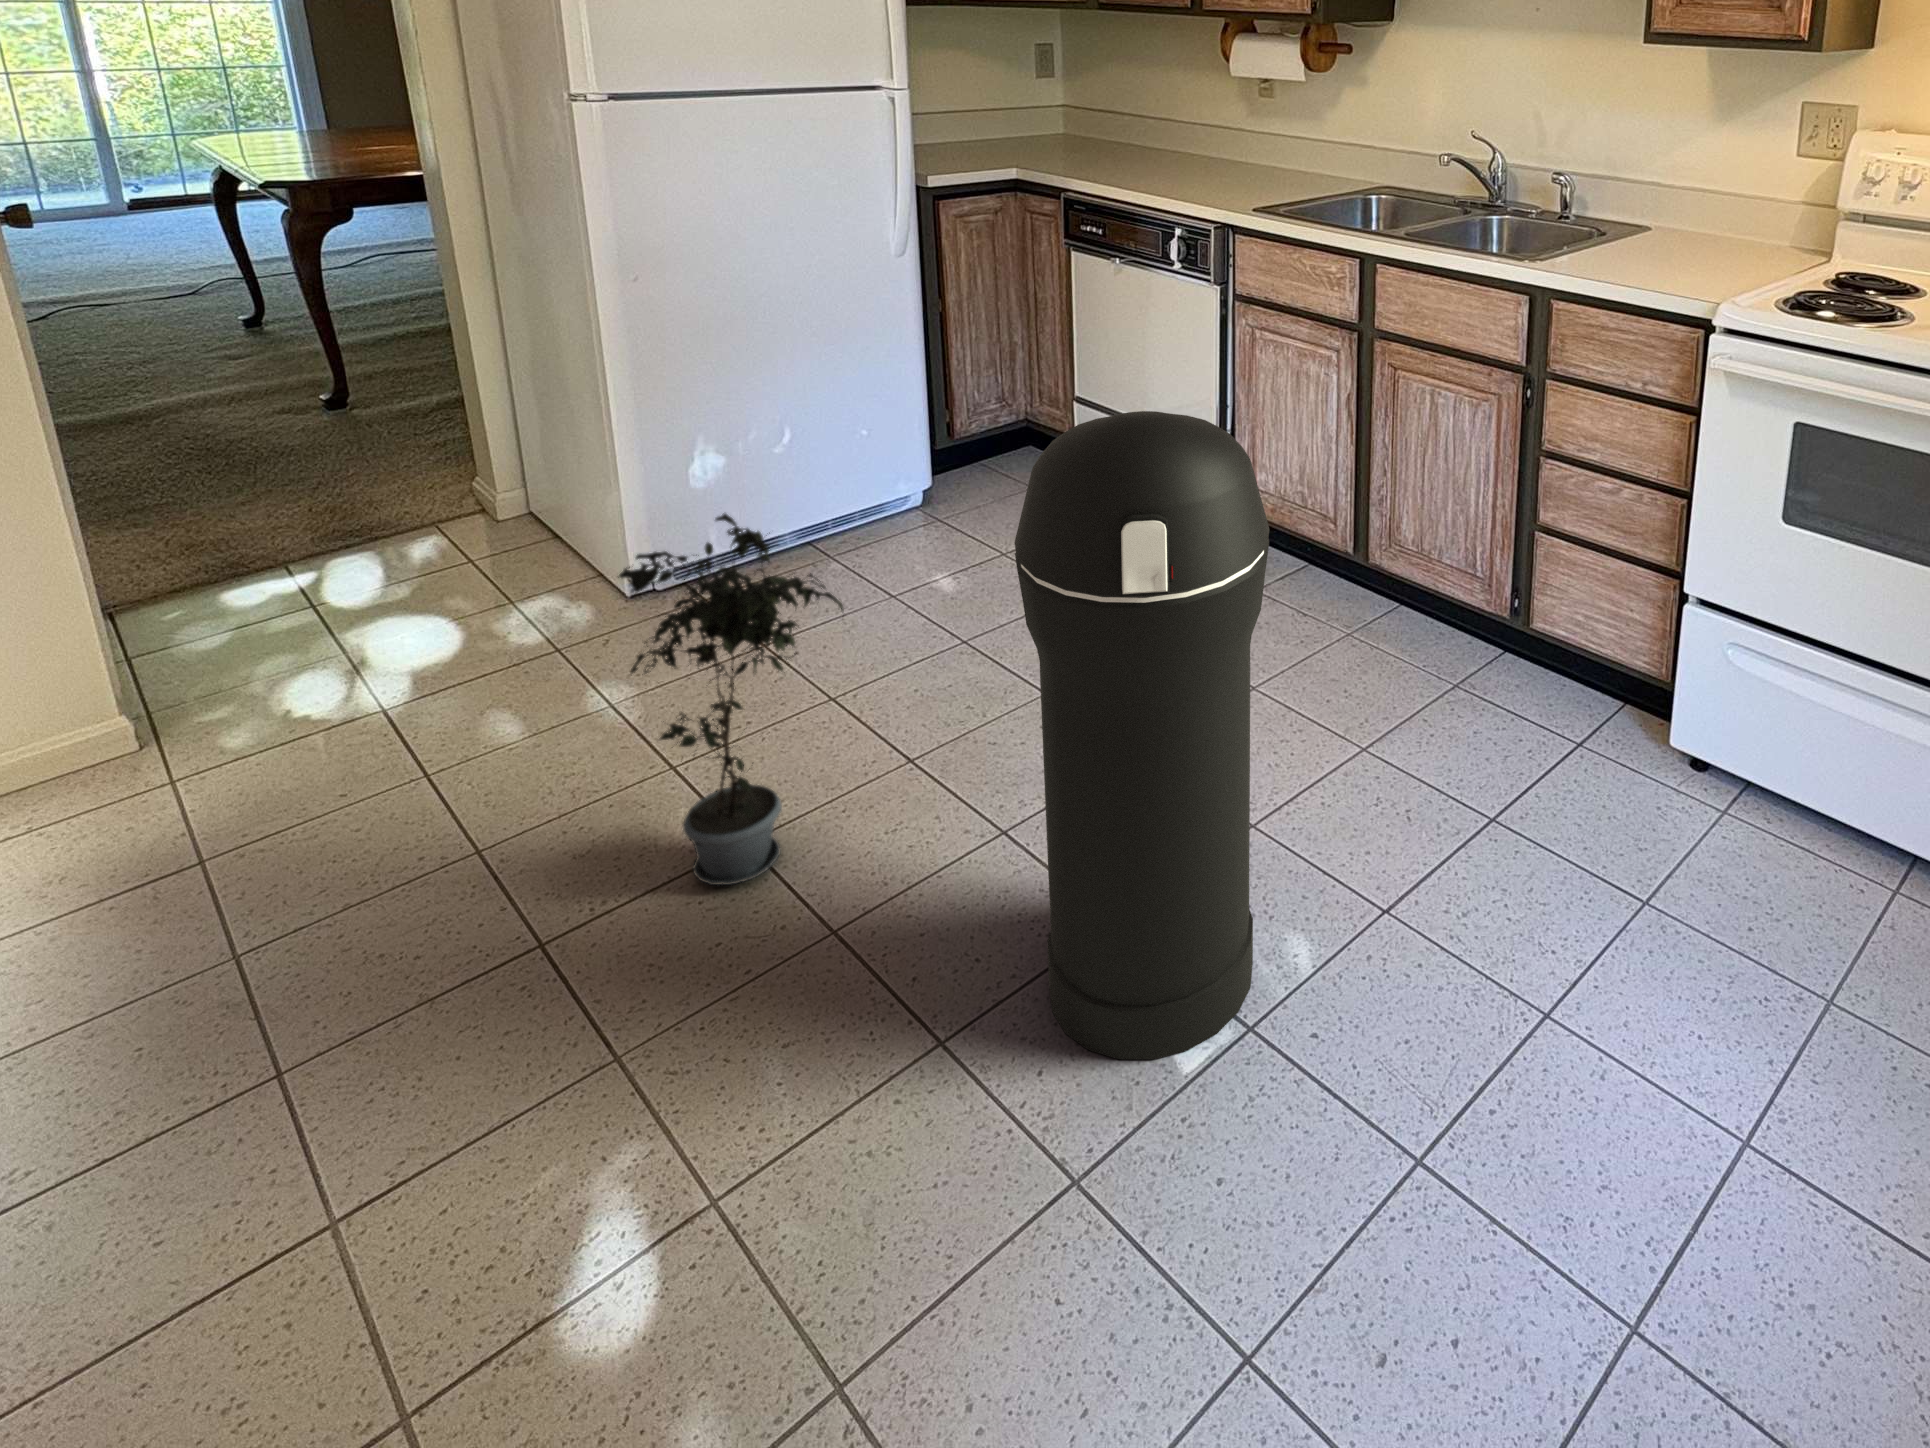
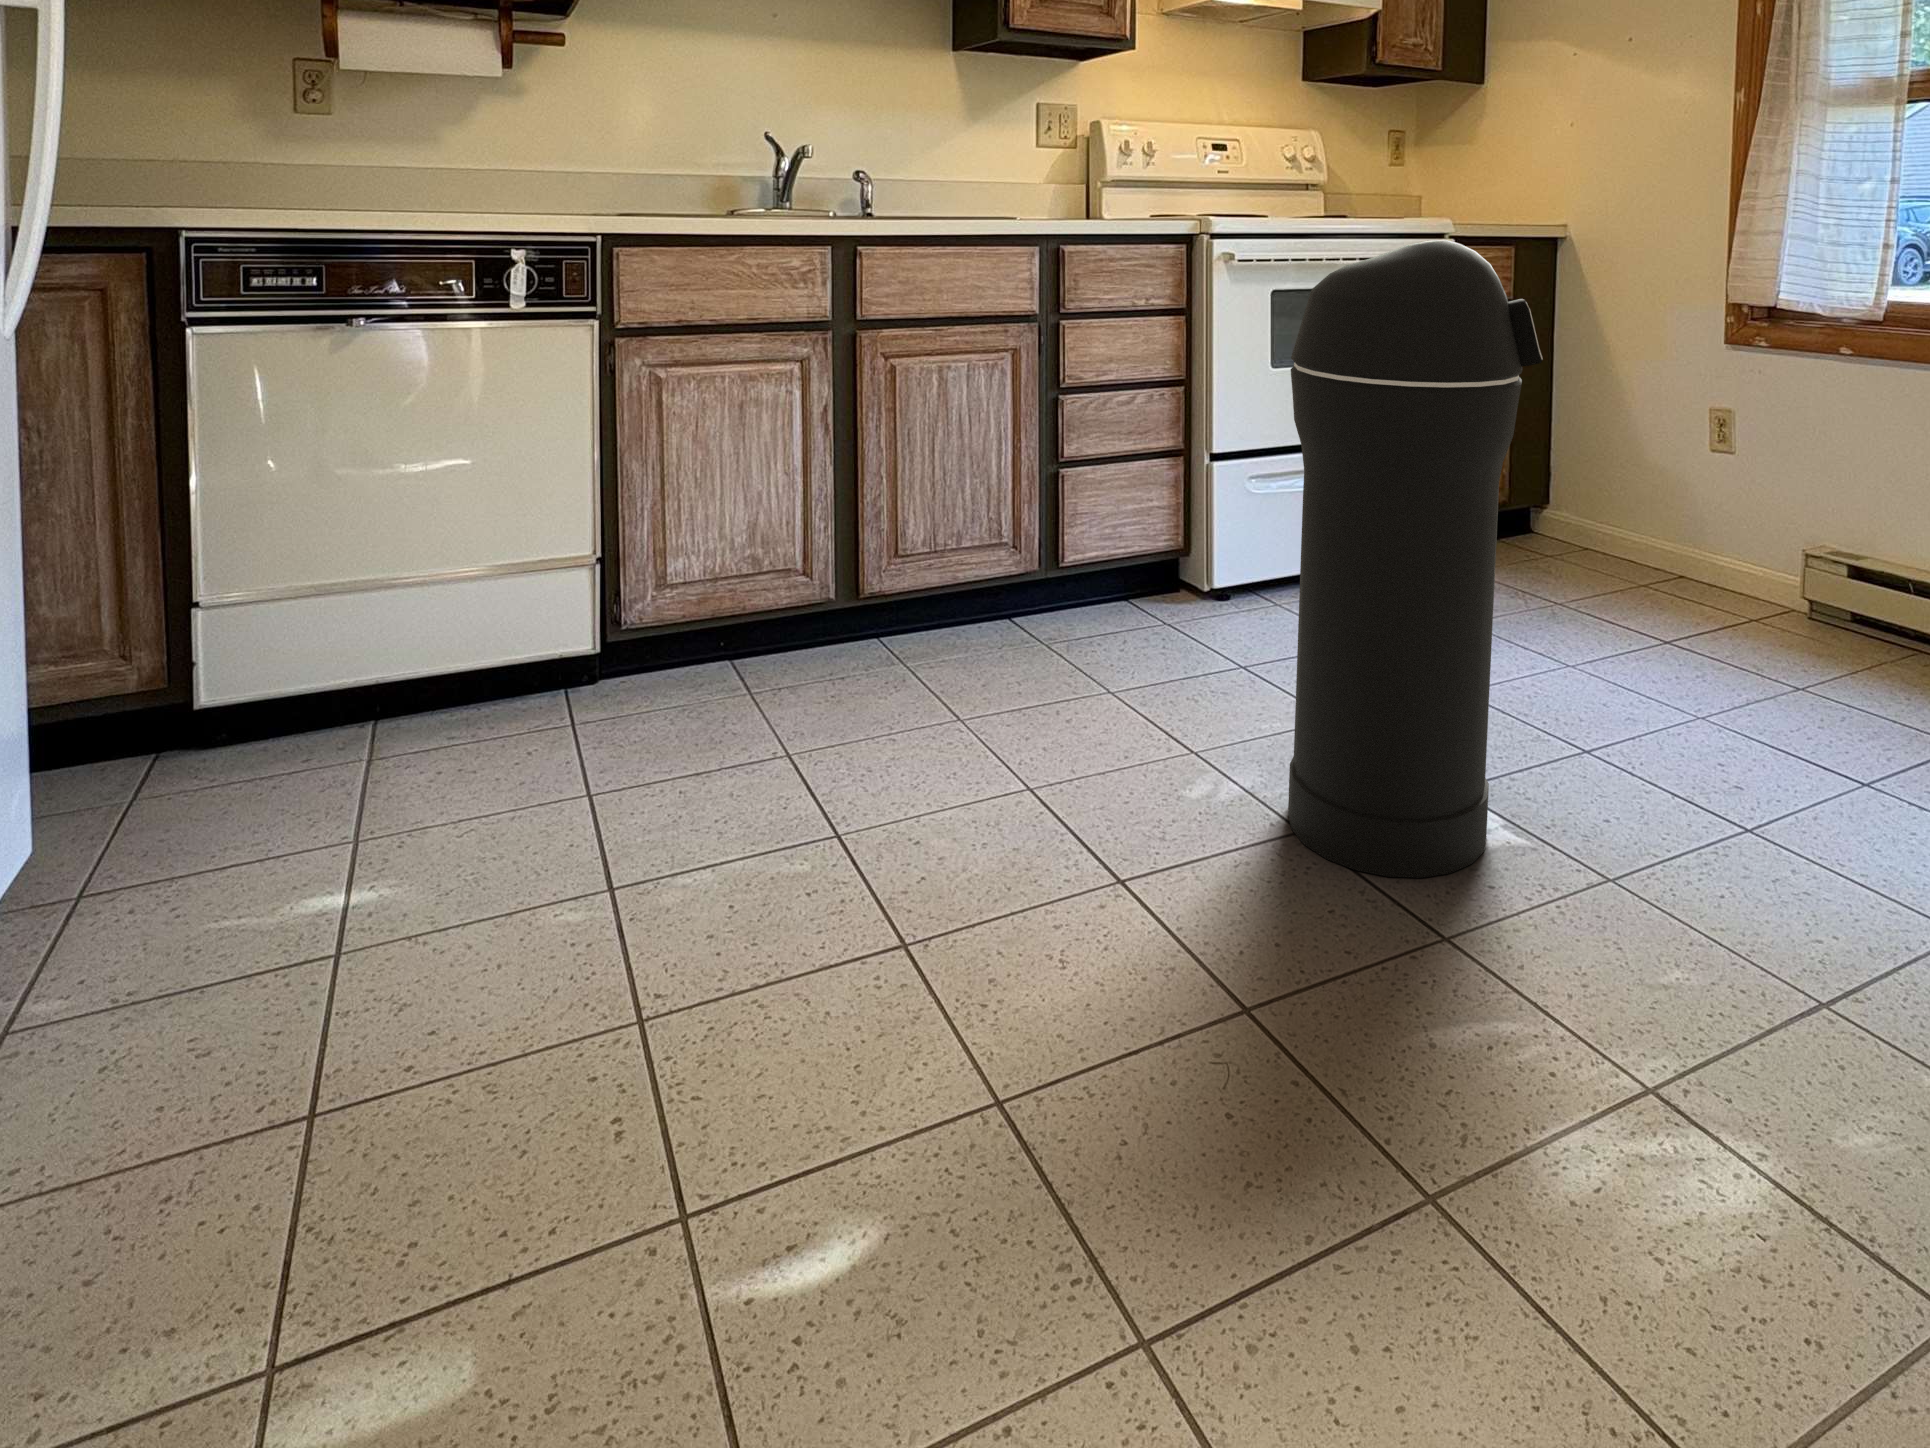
potted plant: present [618,513,844,885] -> none [934,535,1217,1145]

